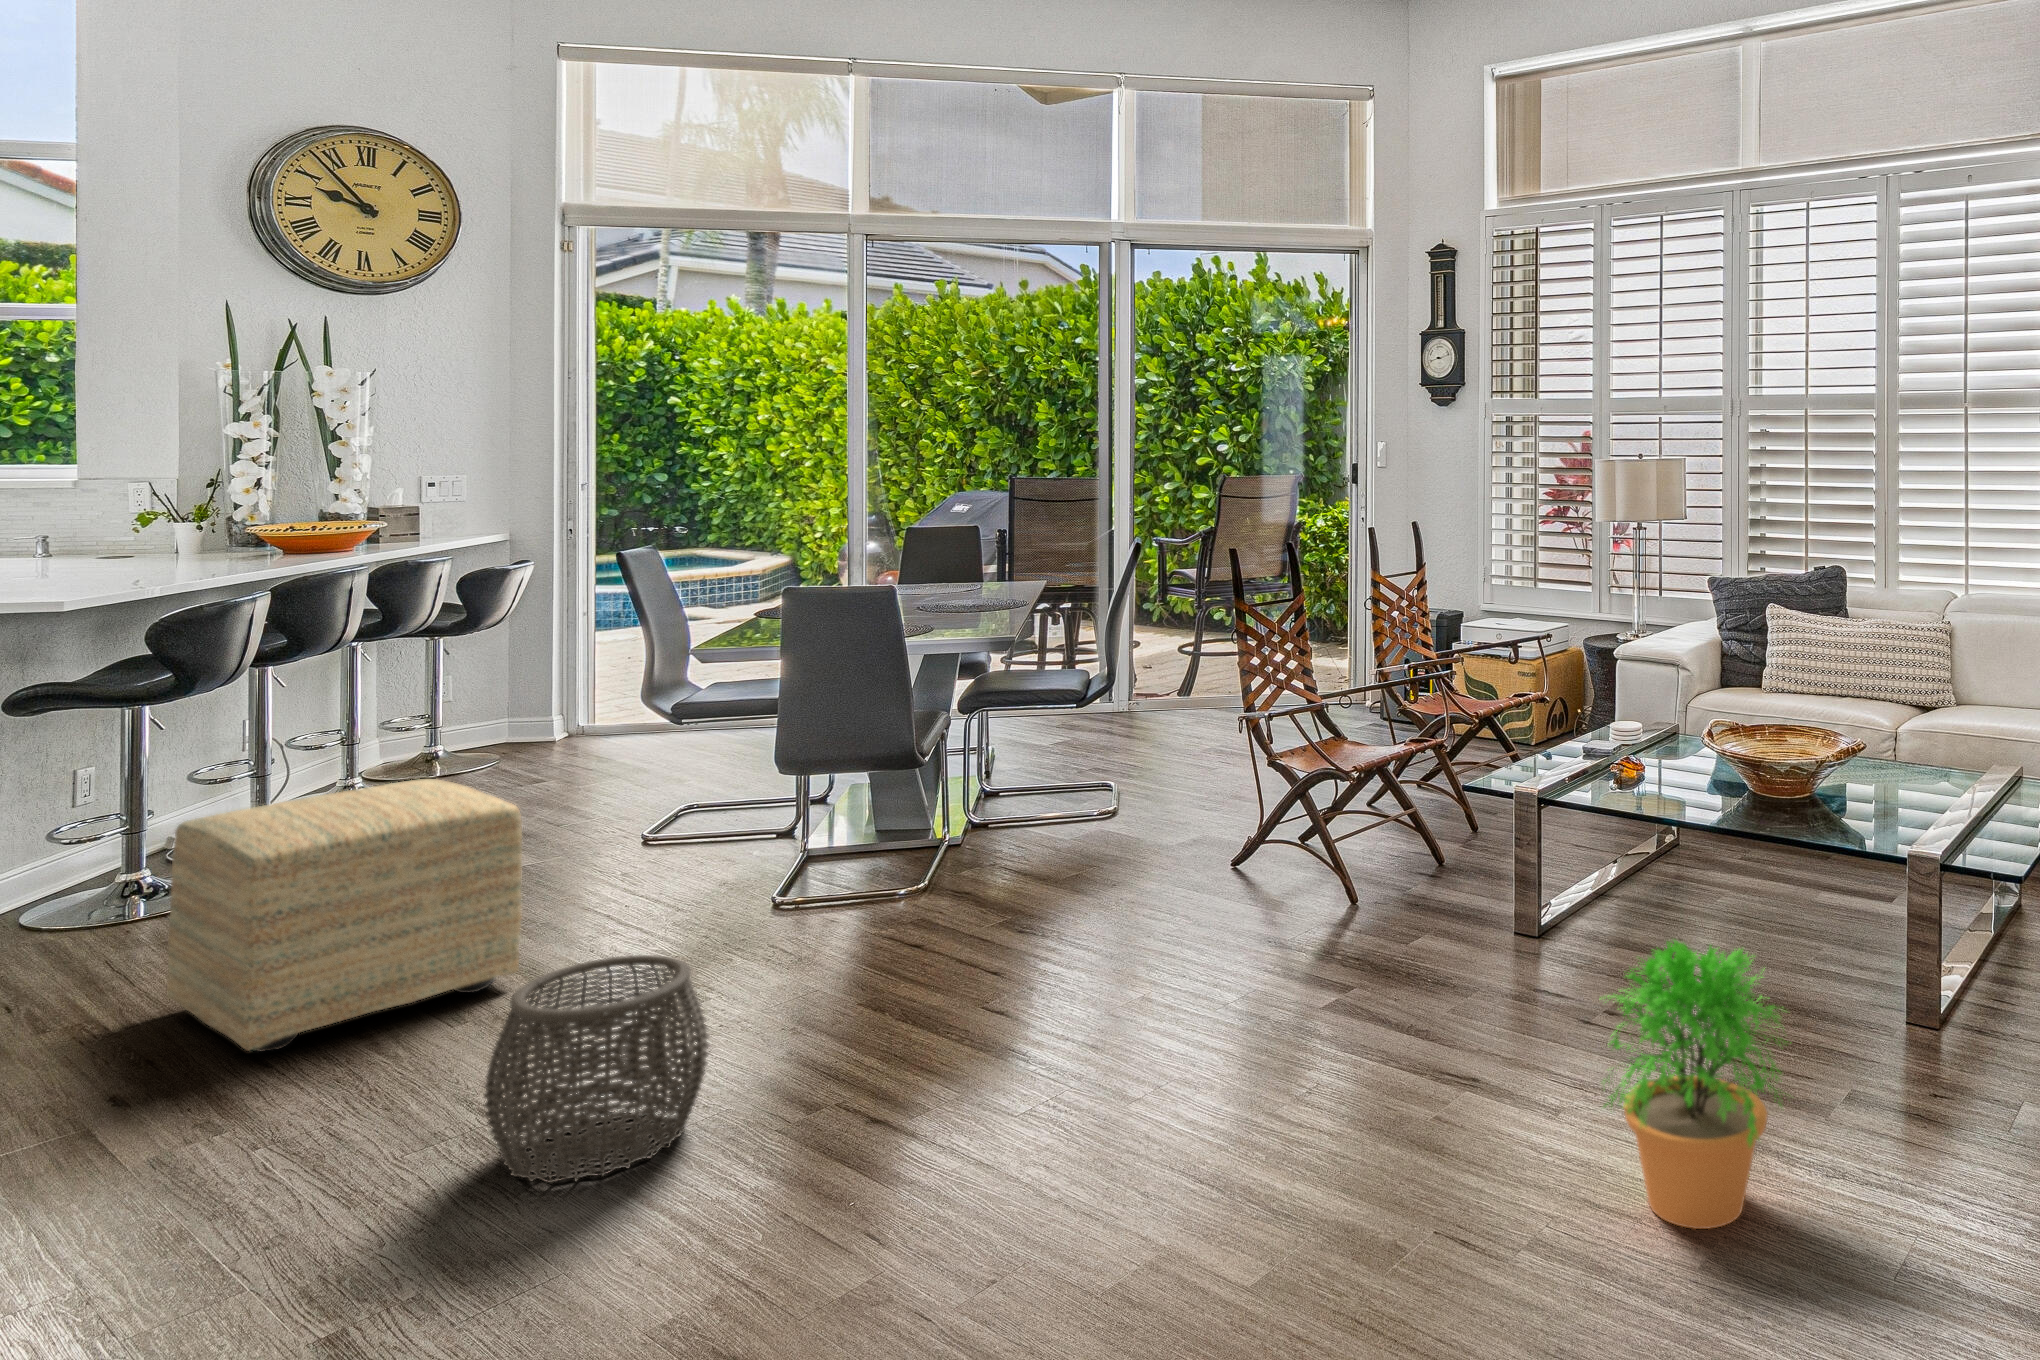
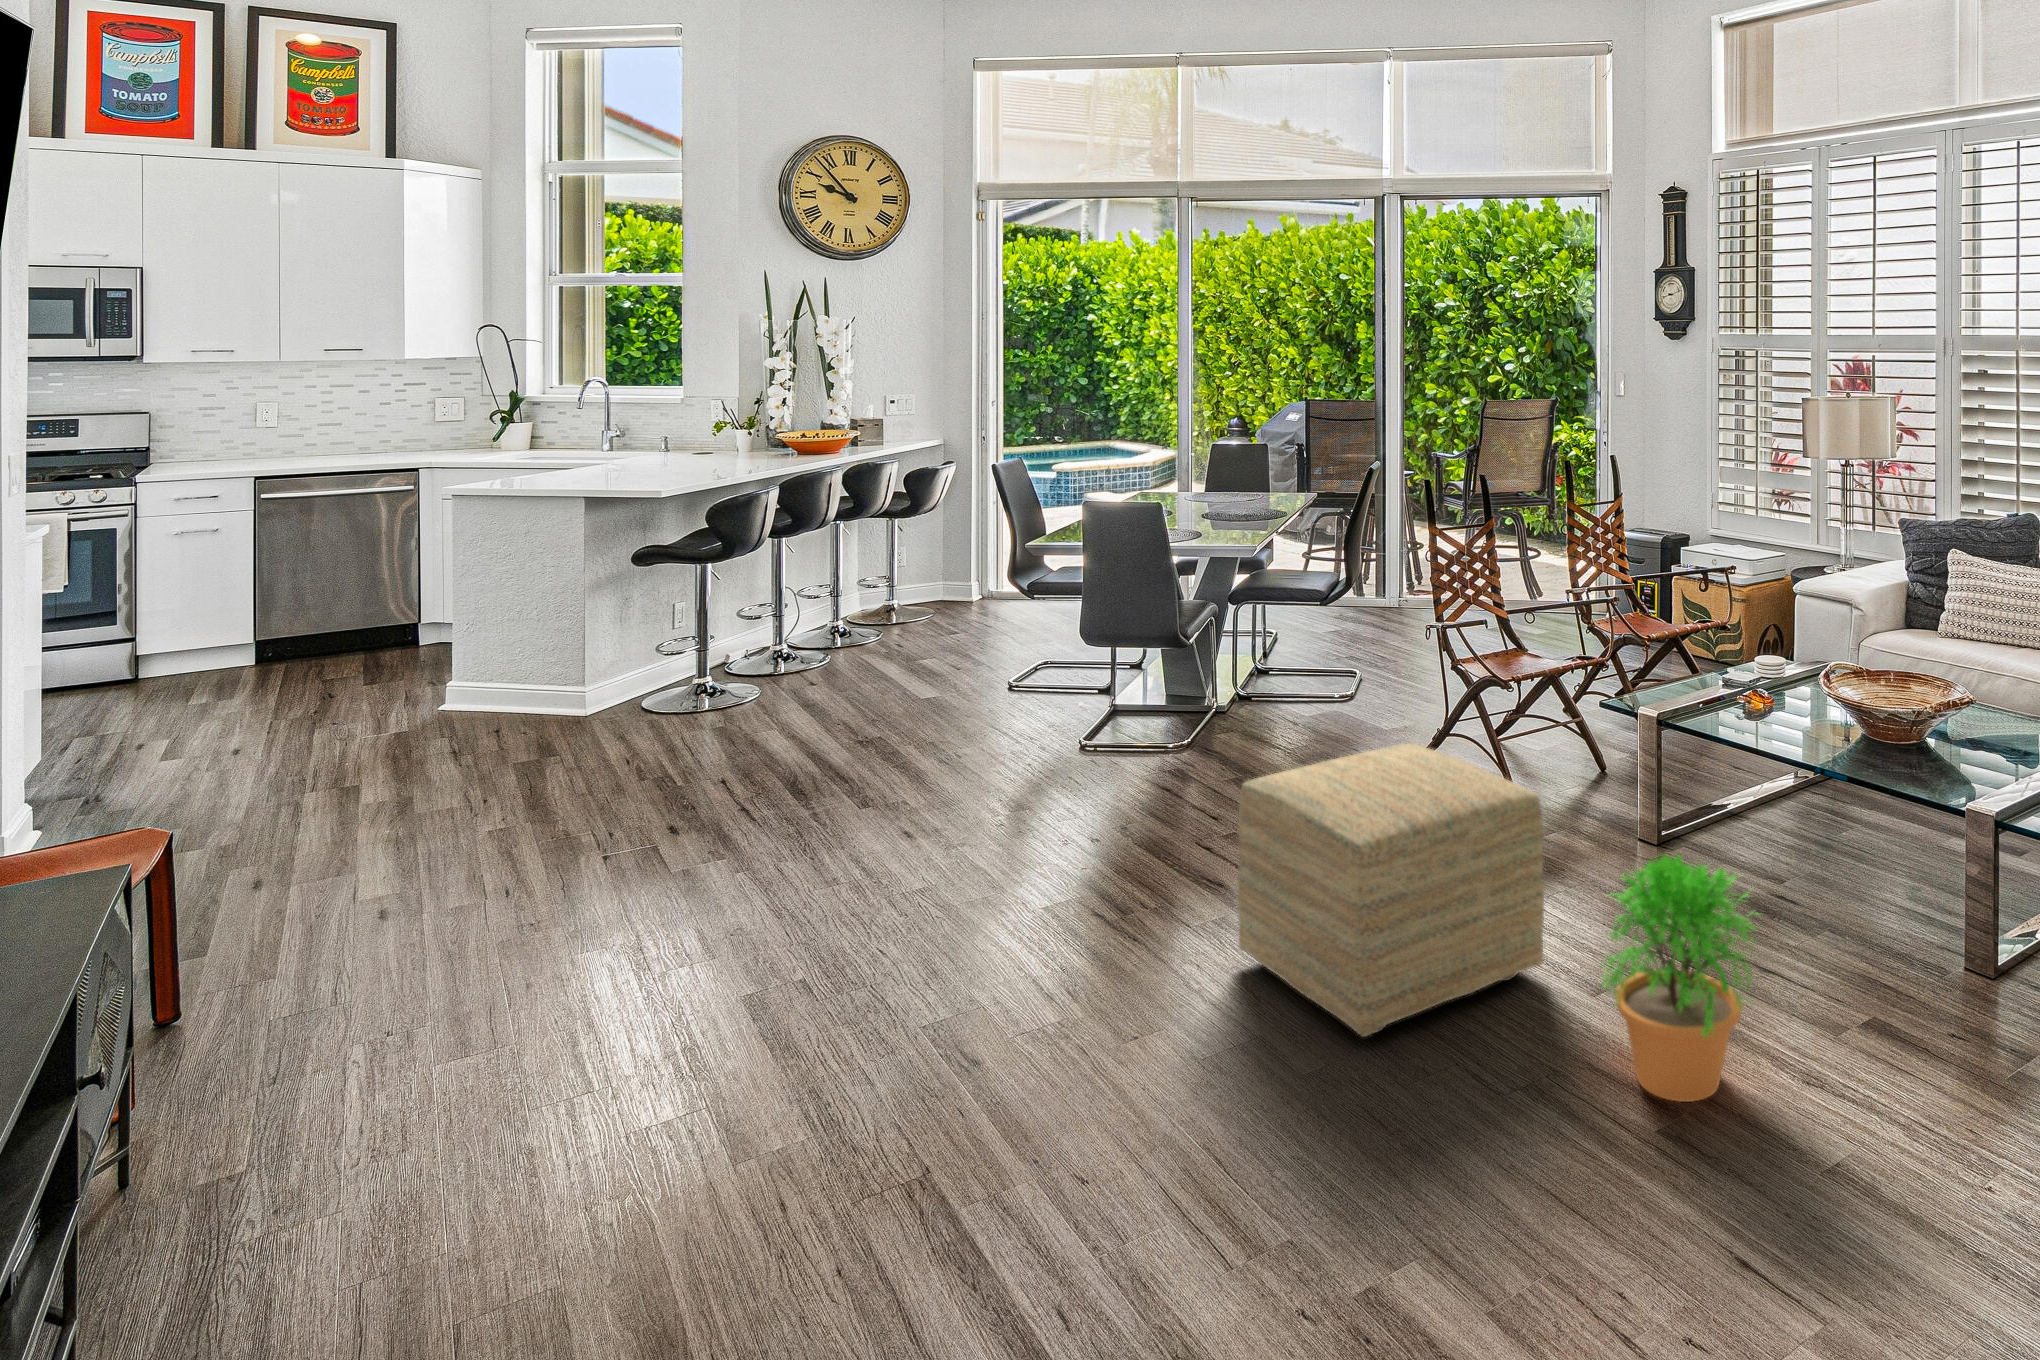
ottoman: present [167,779,522,1052] -> present [1238,744,1544,1037]
woven basket: present [484,955,709,1183] -> none [832,770,980,924]

